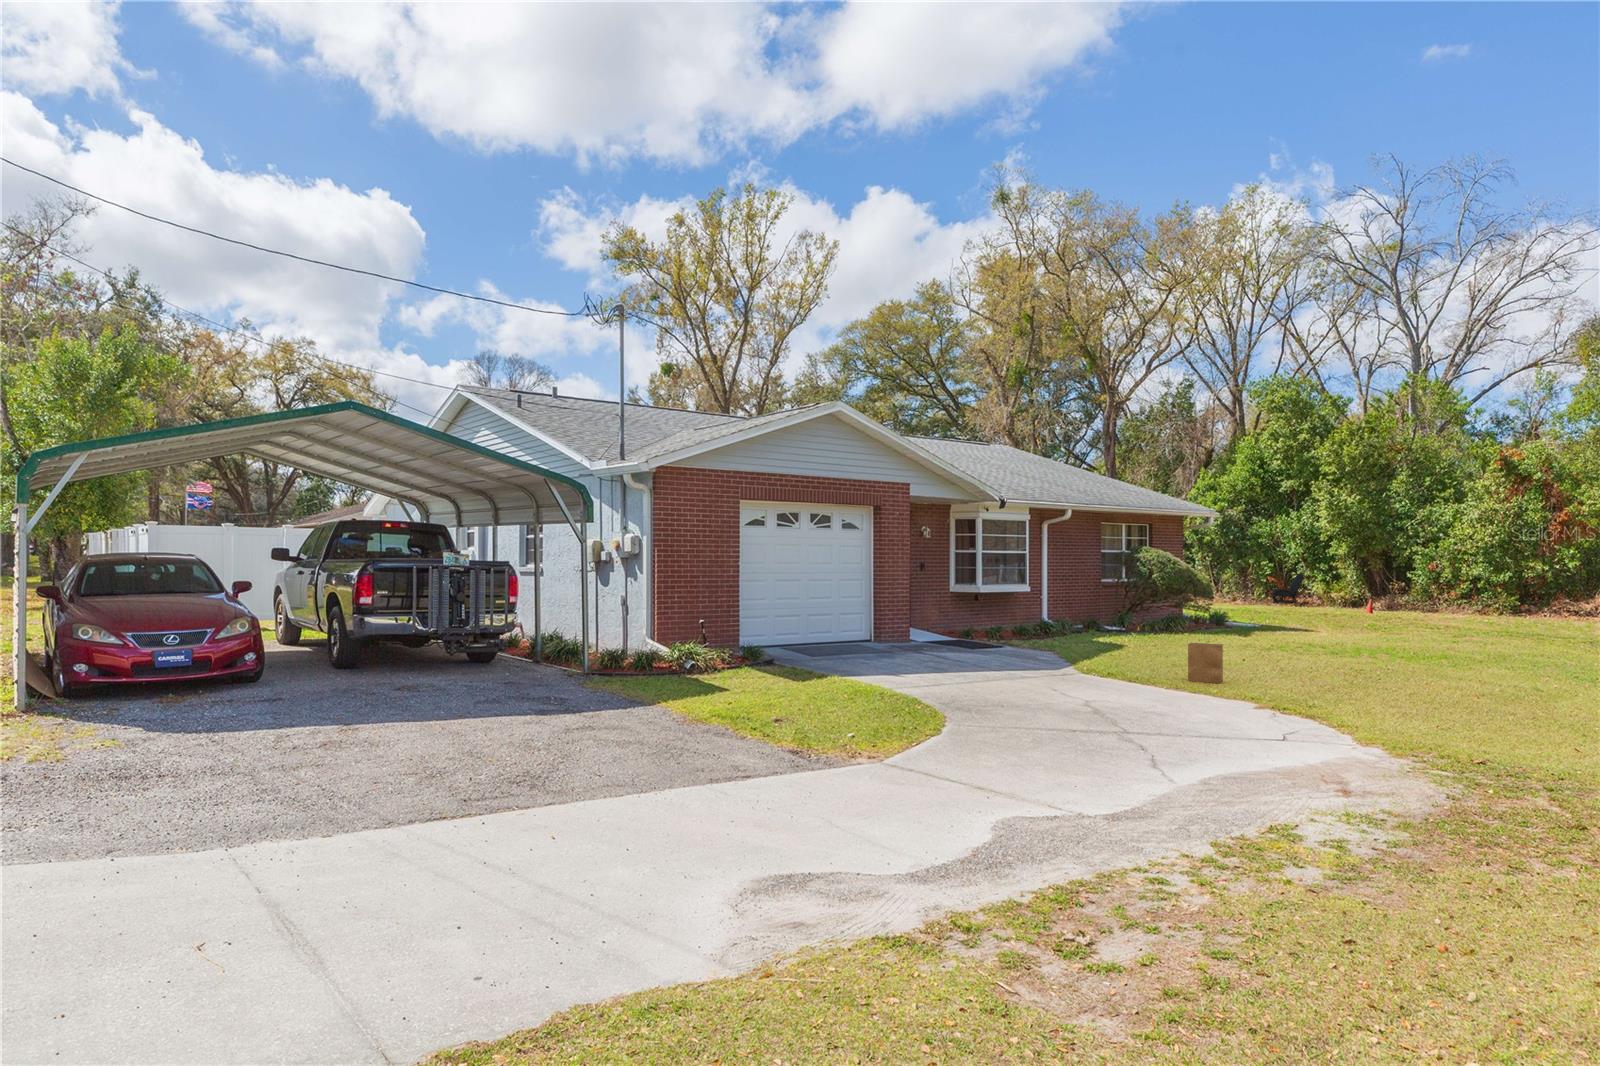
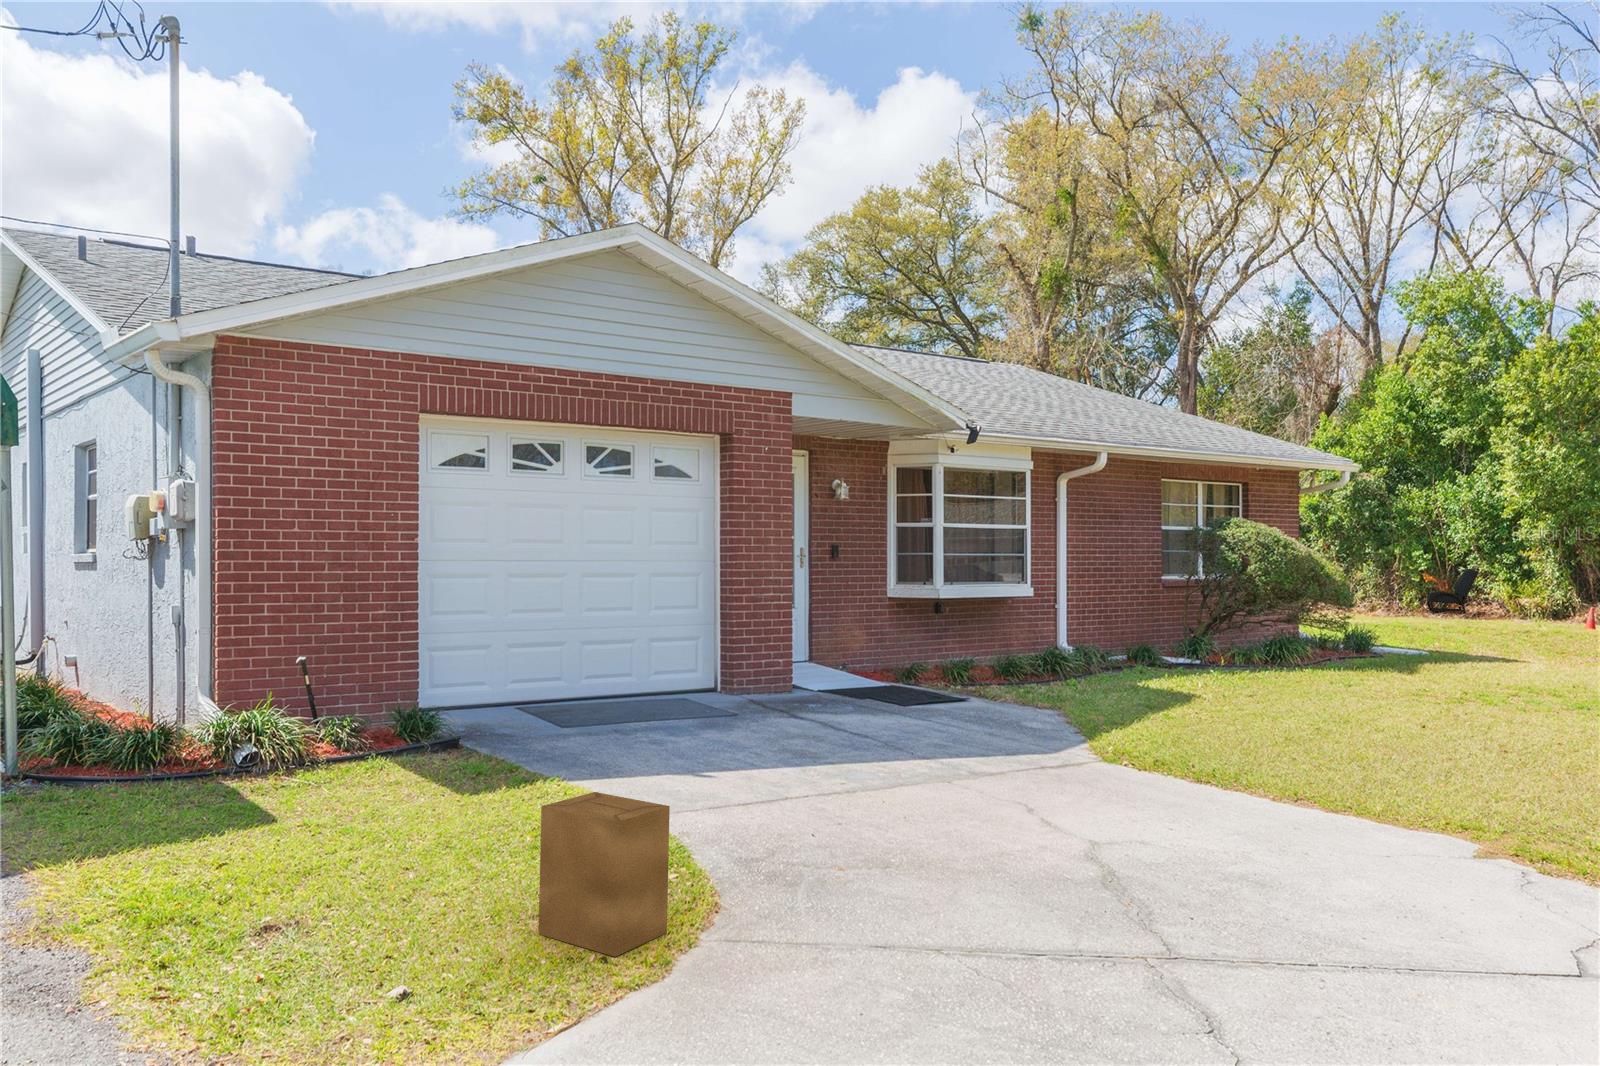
cardboard box: present [1188,643,1223,683] -> present [539,792,670,957]

